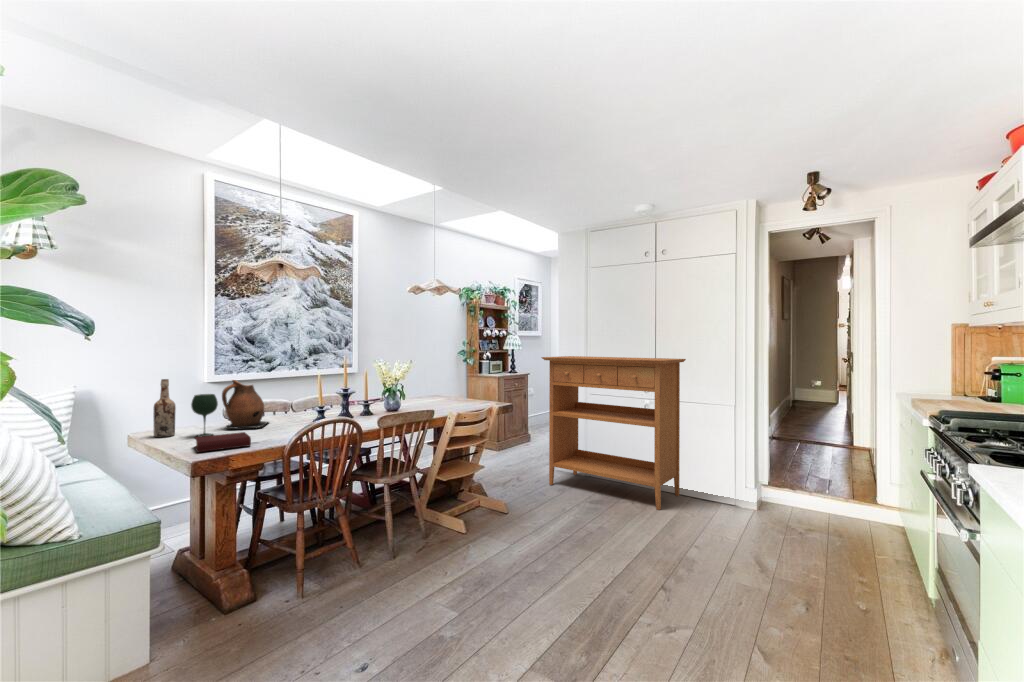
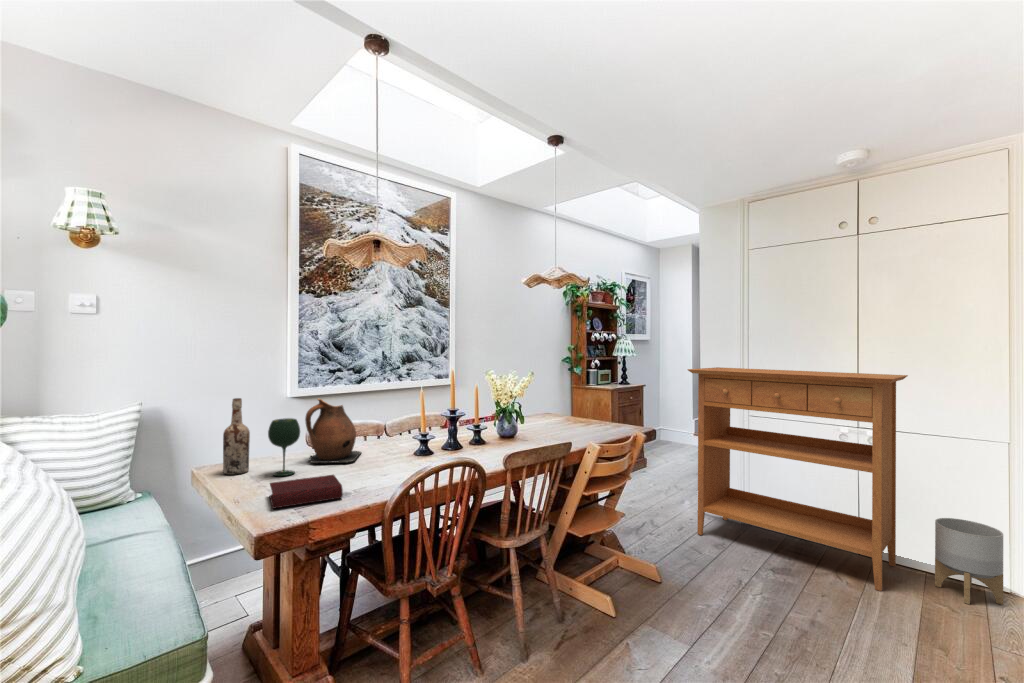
planter: none [697,458,733,513] -> present [935,518,1003,605]

